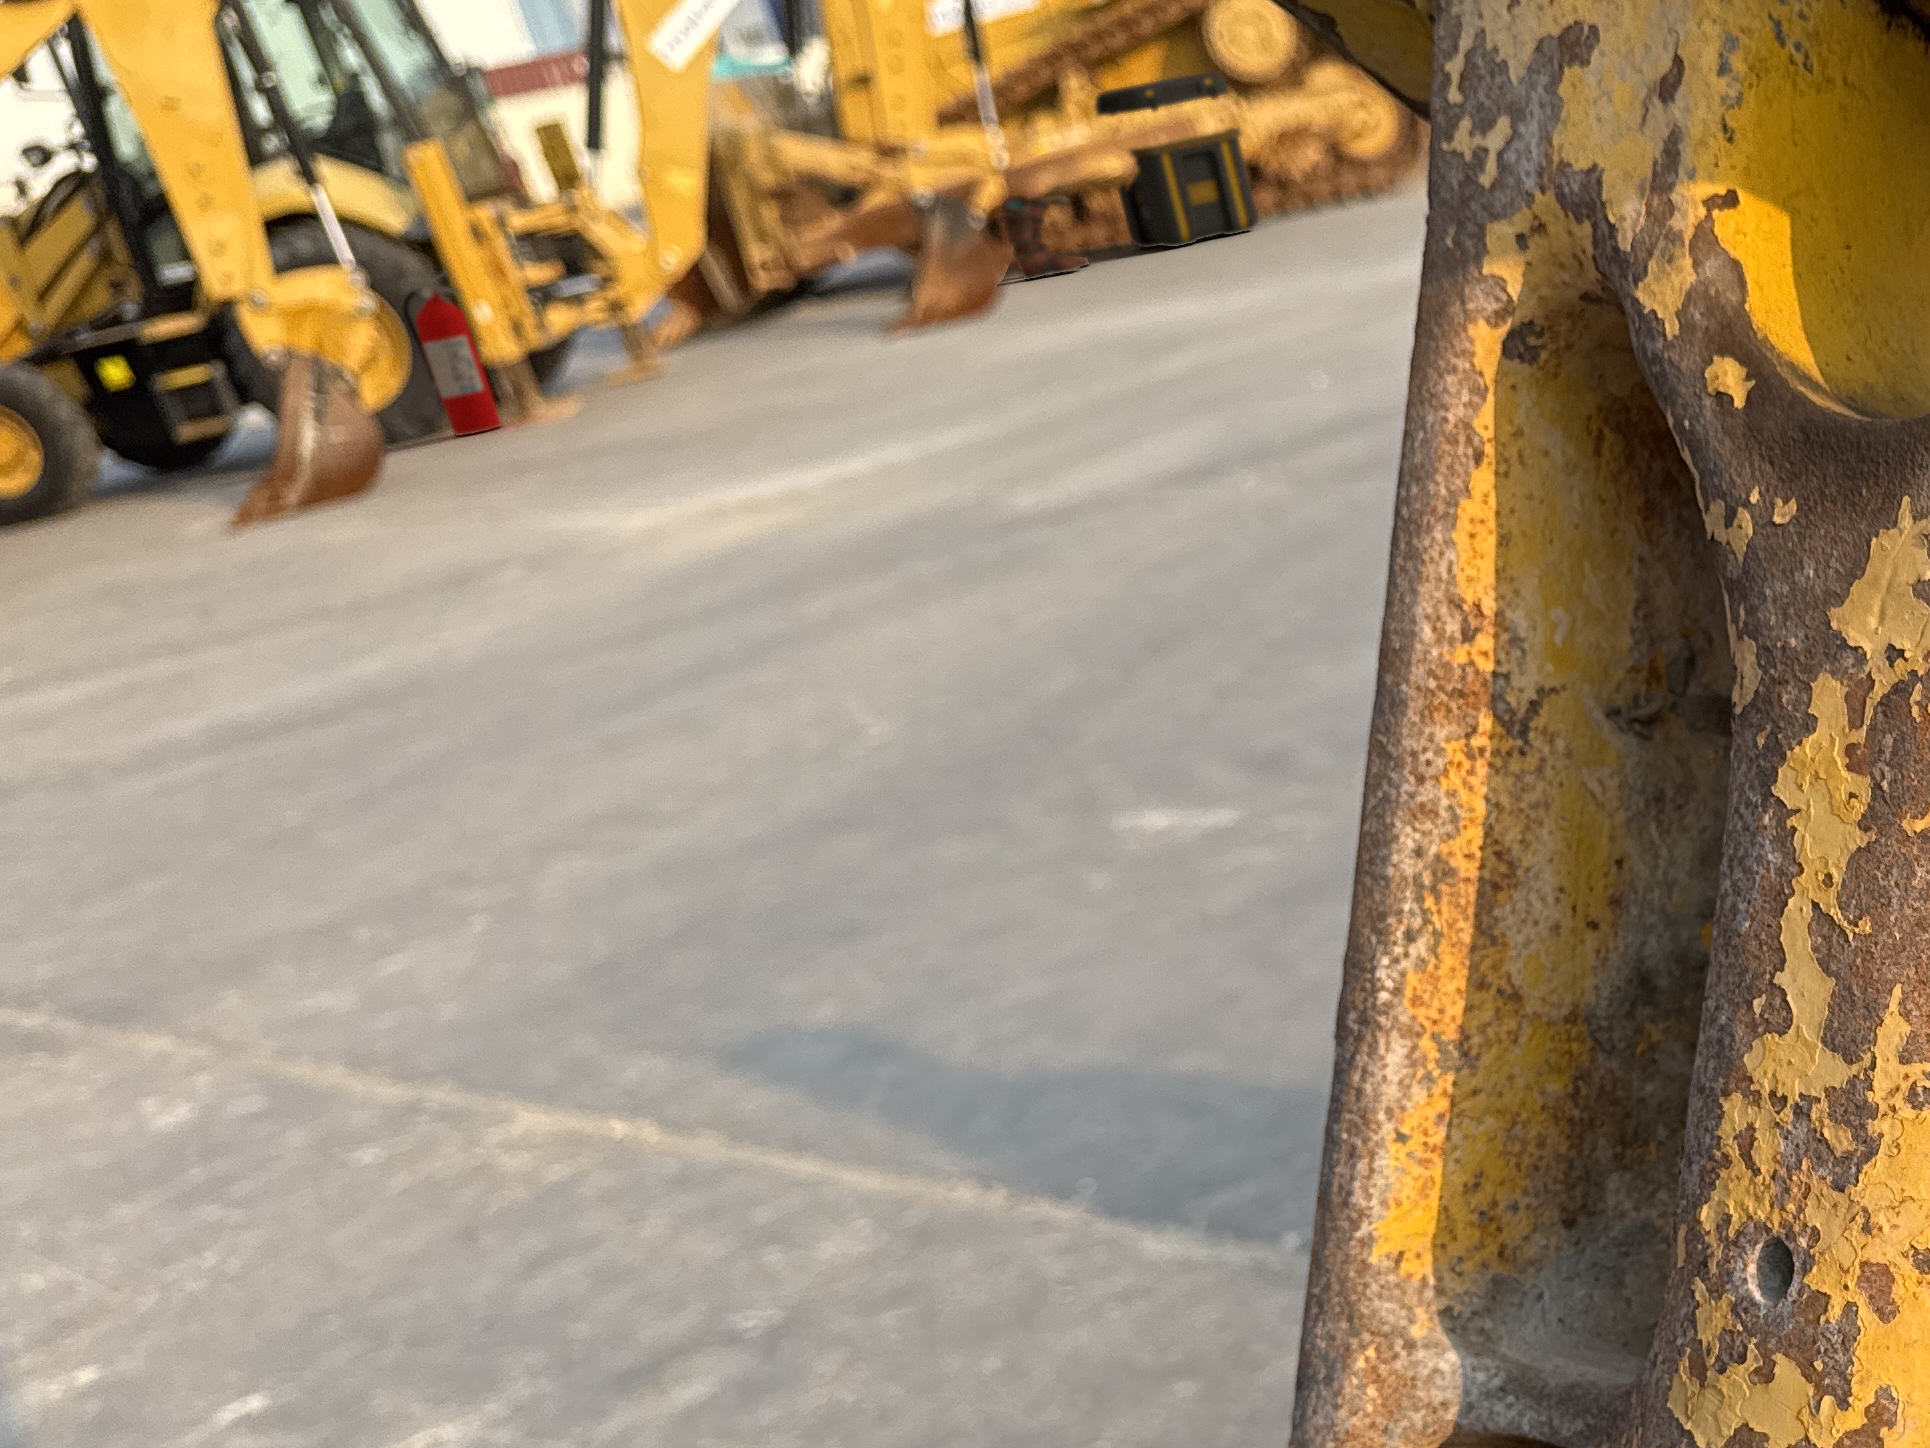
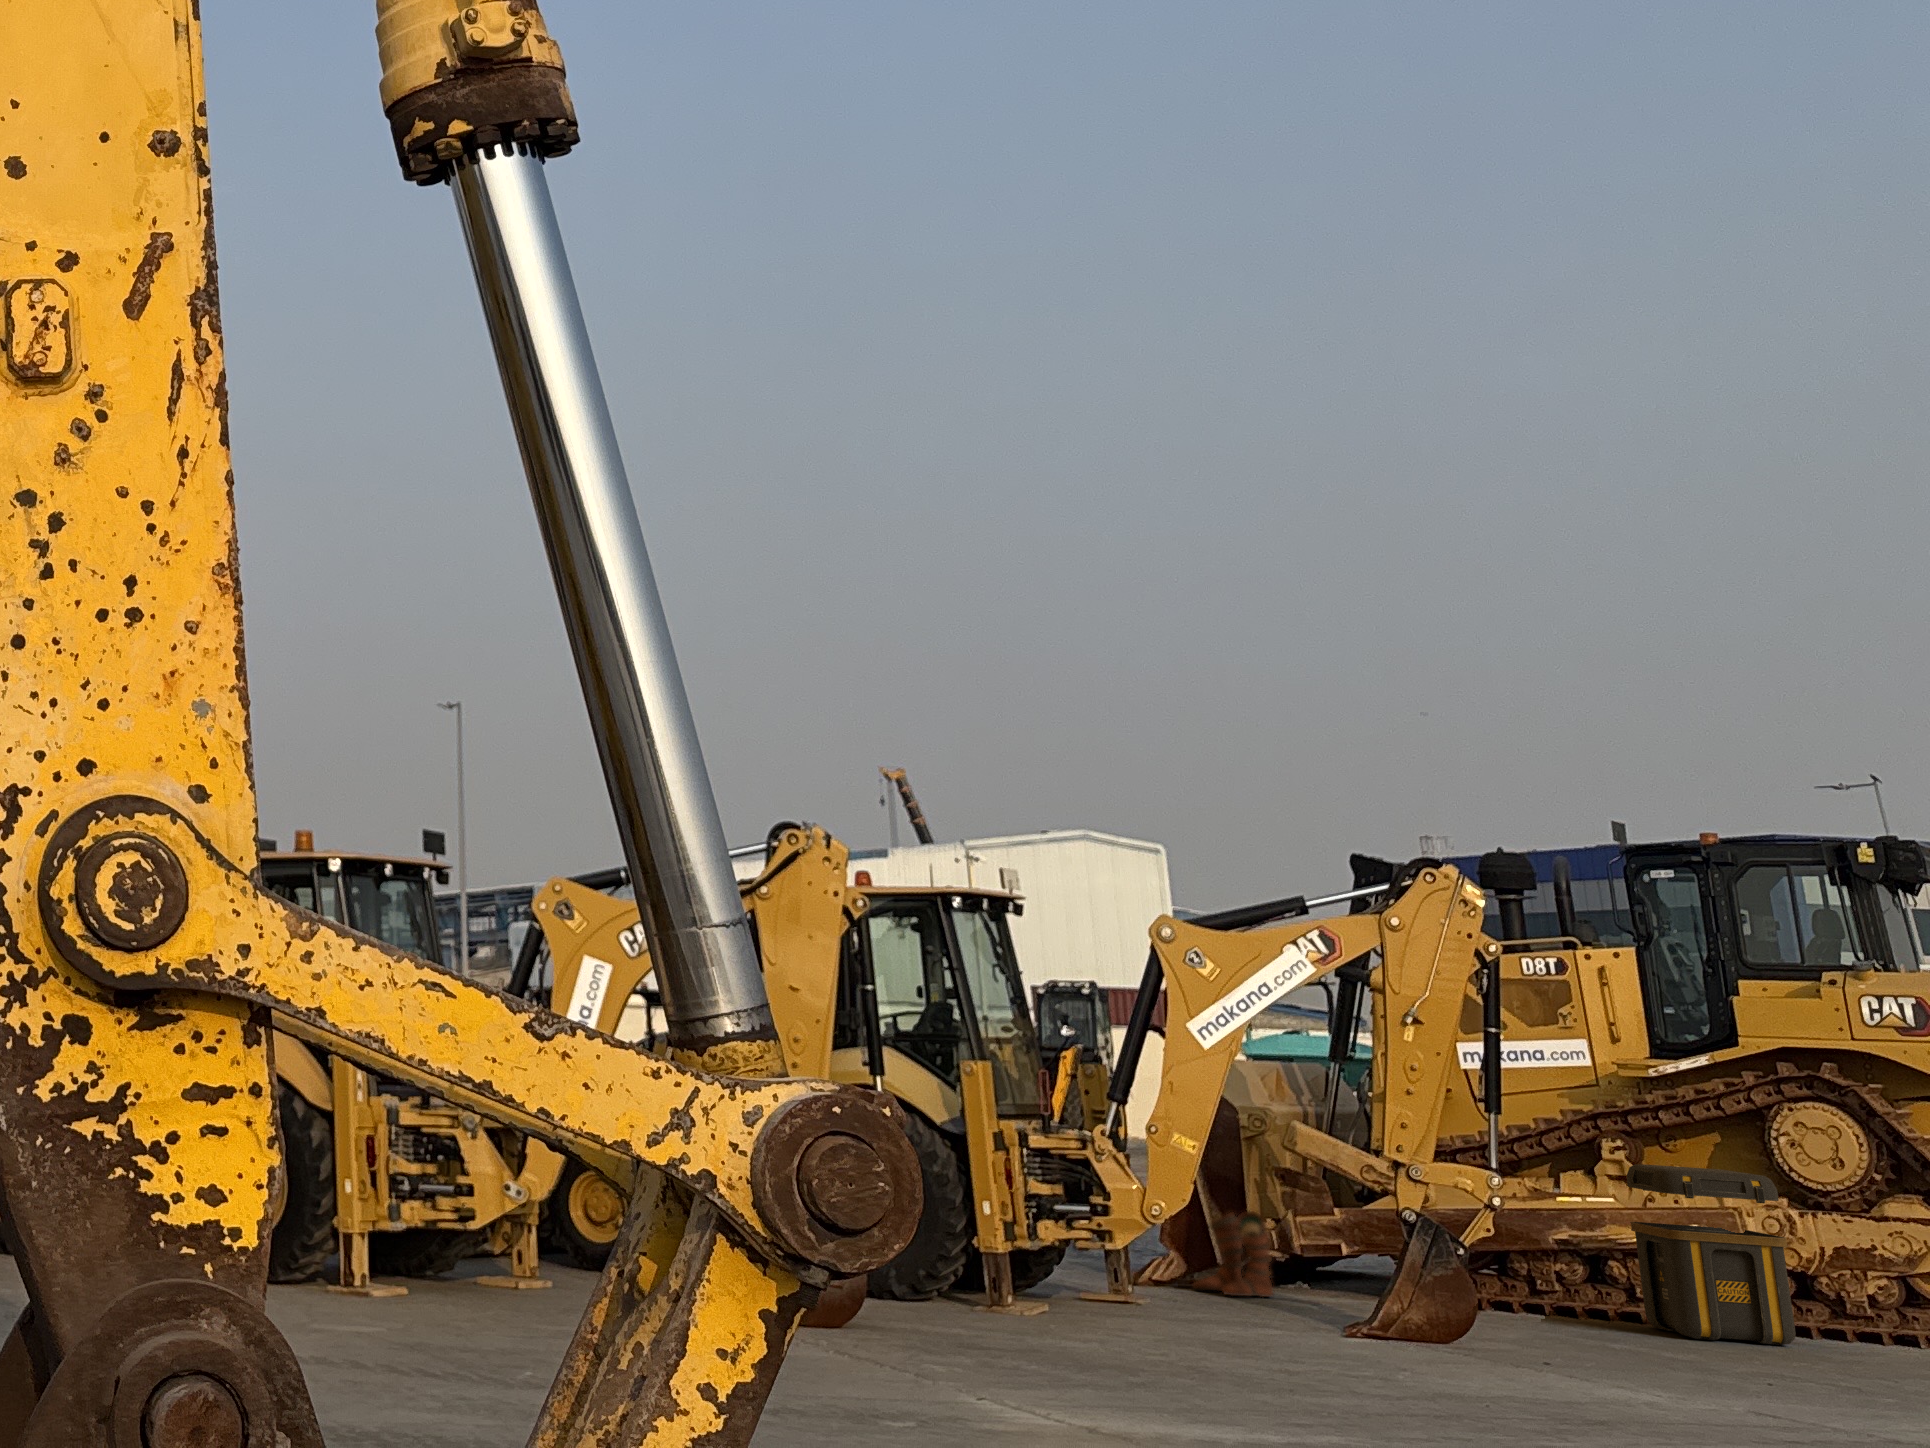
boots: present [1001,195,1089,280] -> present [1193,1211,1273,1297]
fire extinguisher: present [403,271,502,436] -> none [921,1167,976,1312]

